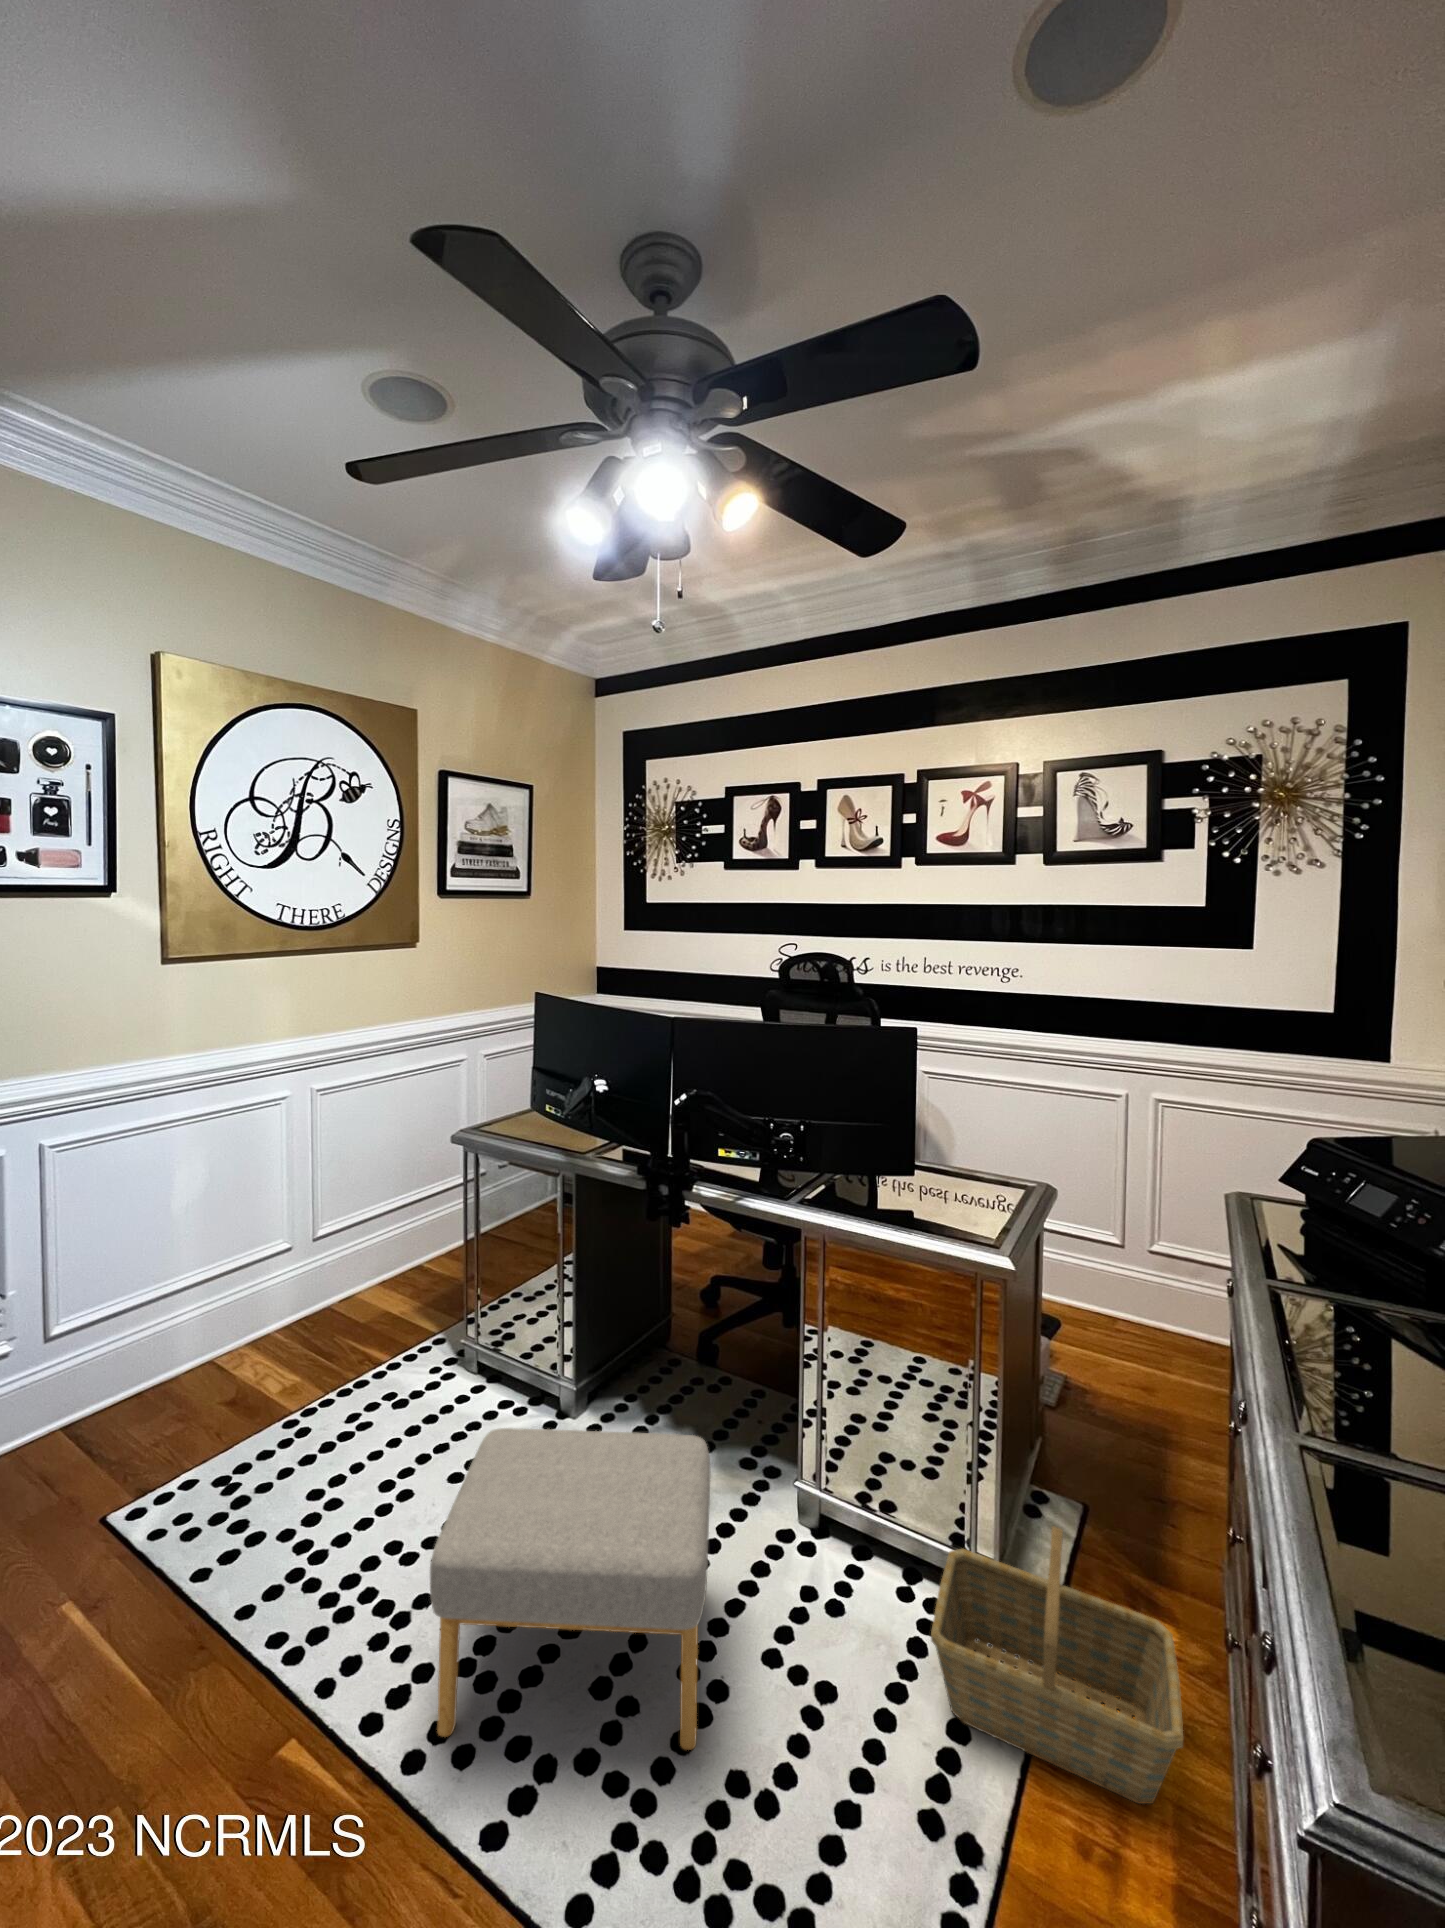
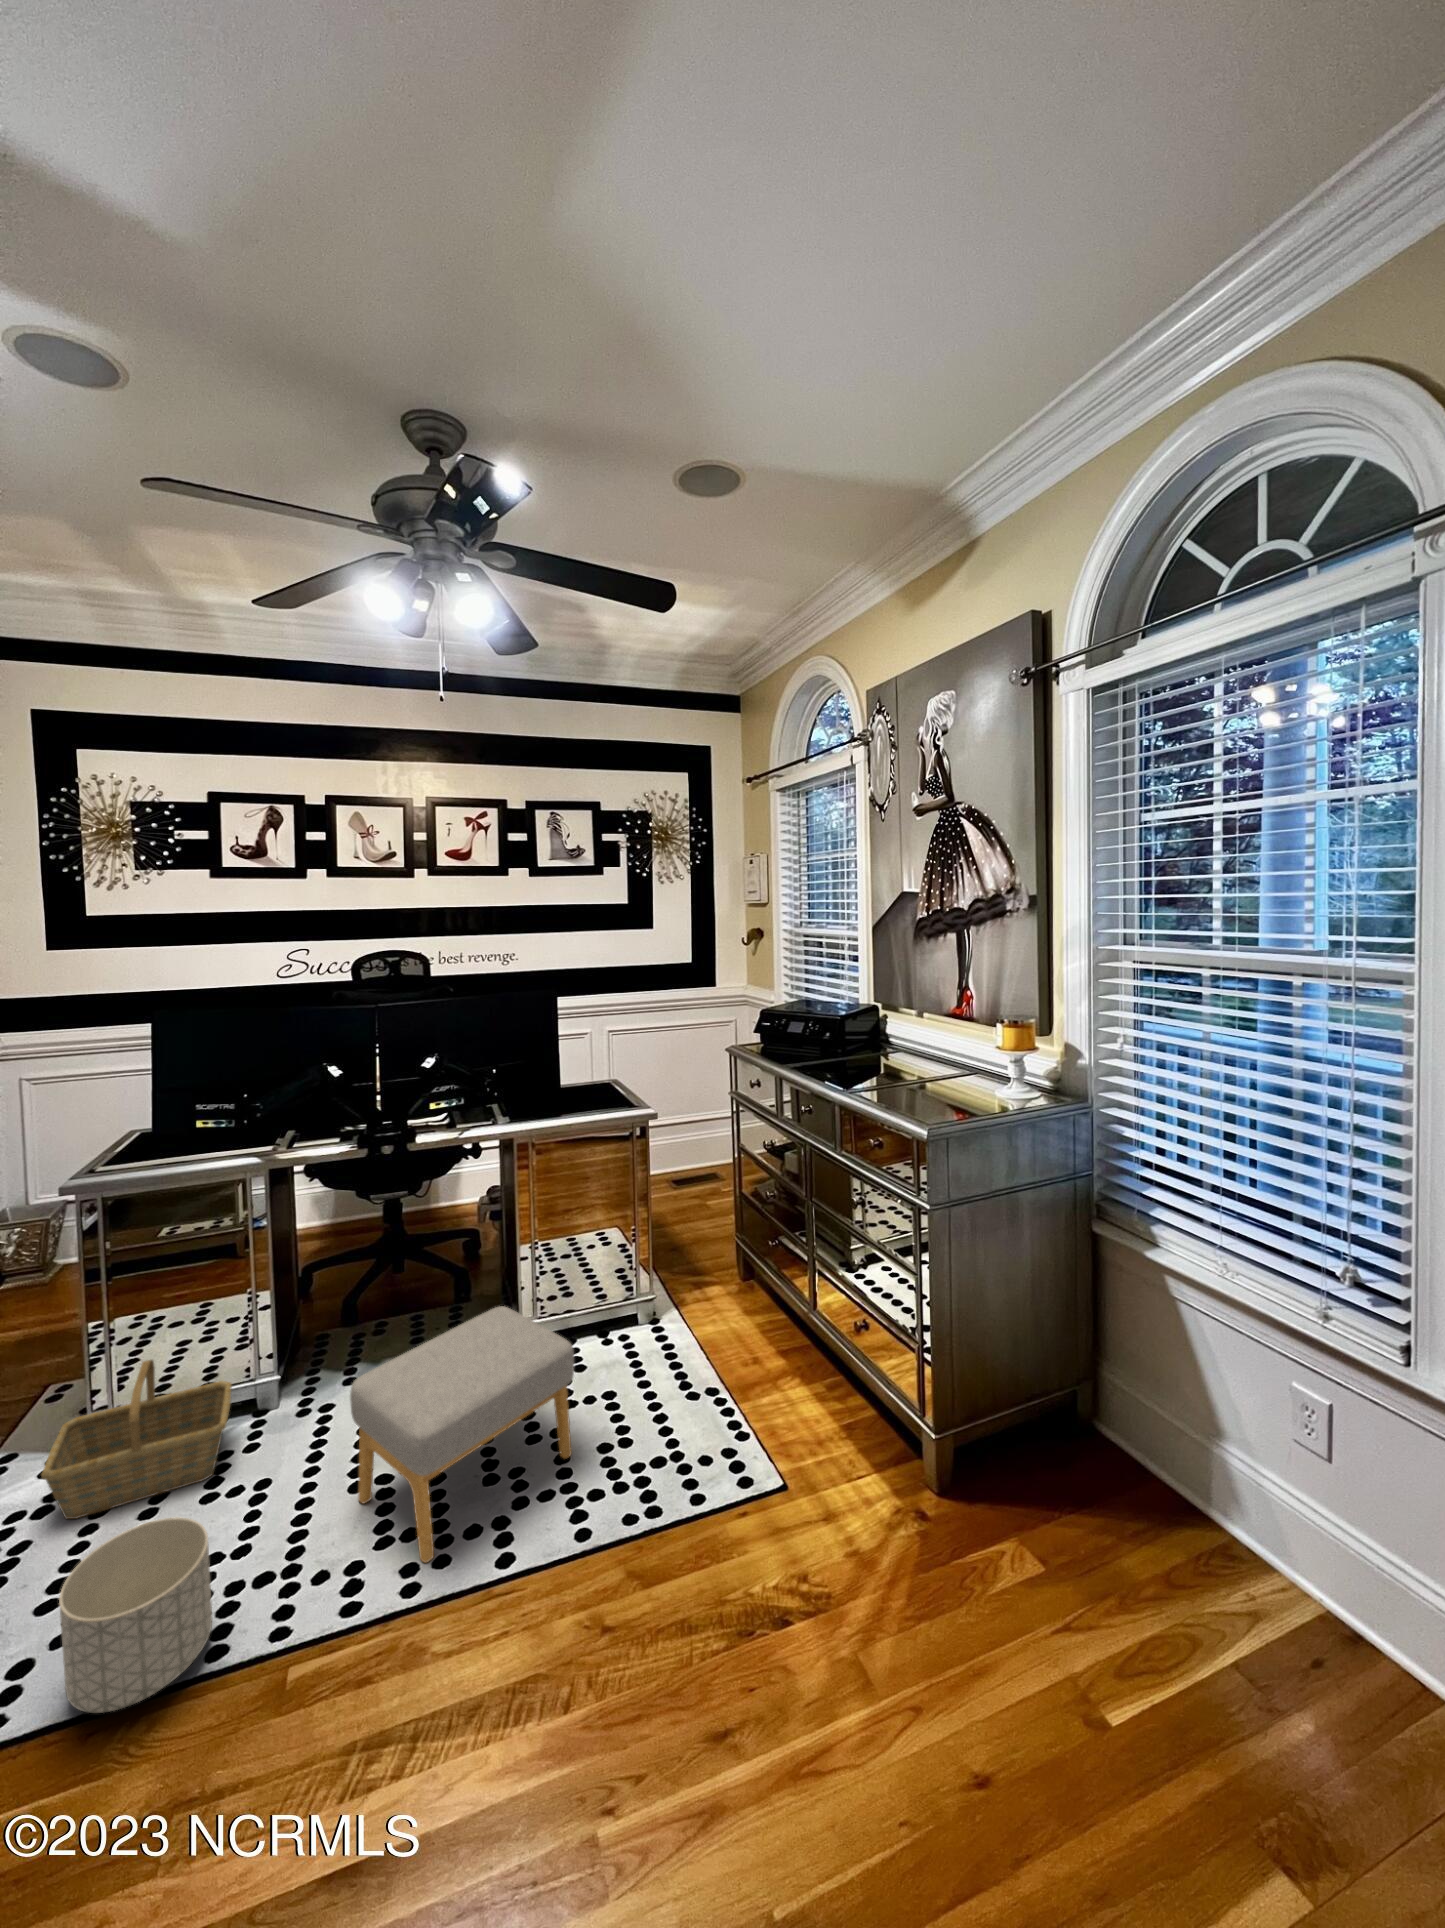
planter: none [171,1454,309,1641] -> present [59,1517,212,1713]
basket: present [931,1526,1183,1804] -> present [42,1360,232,1519]

